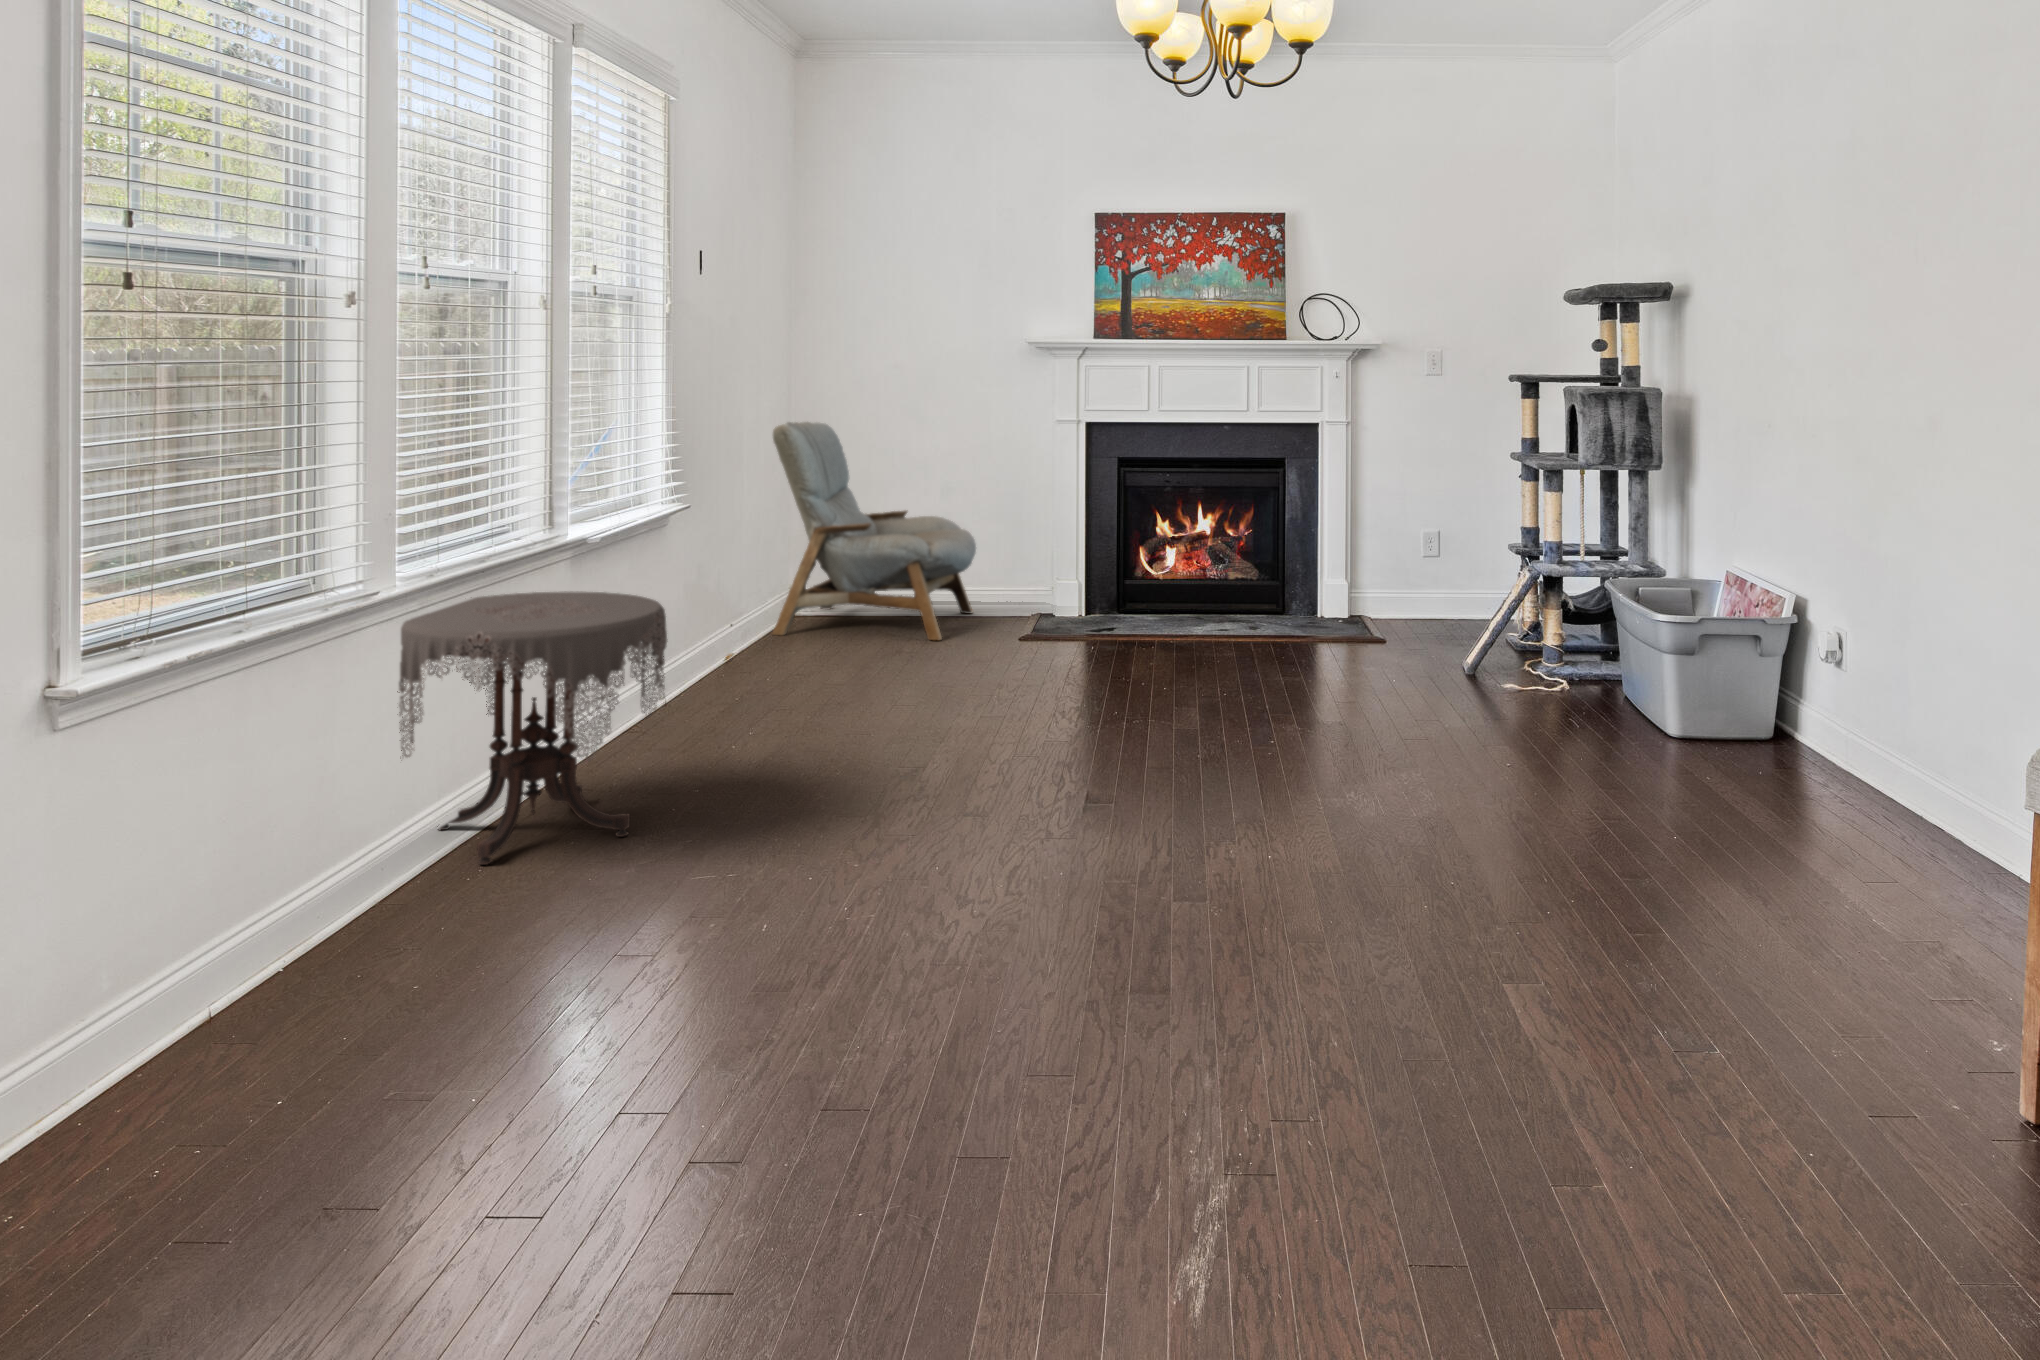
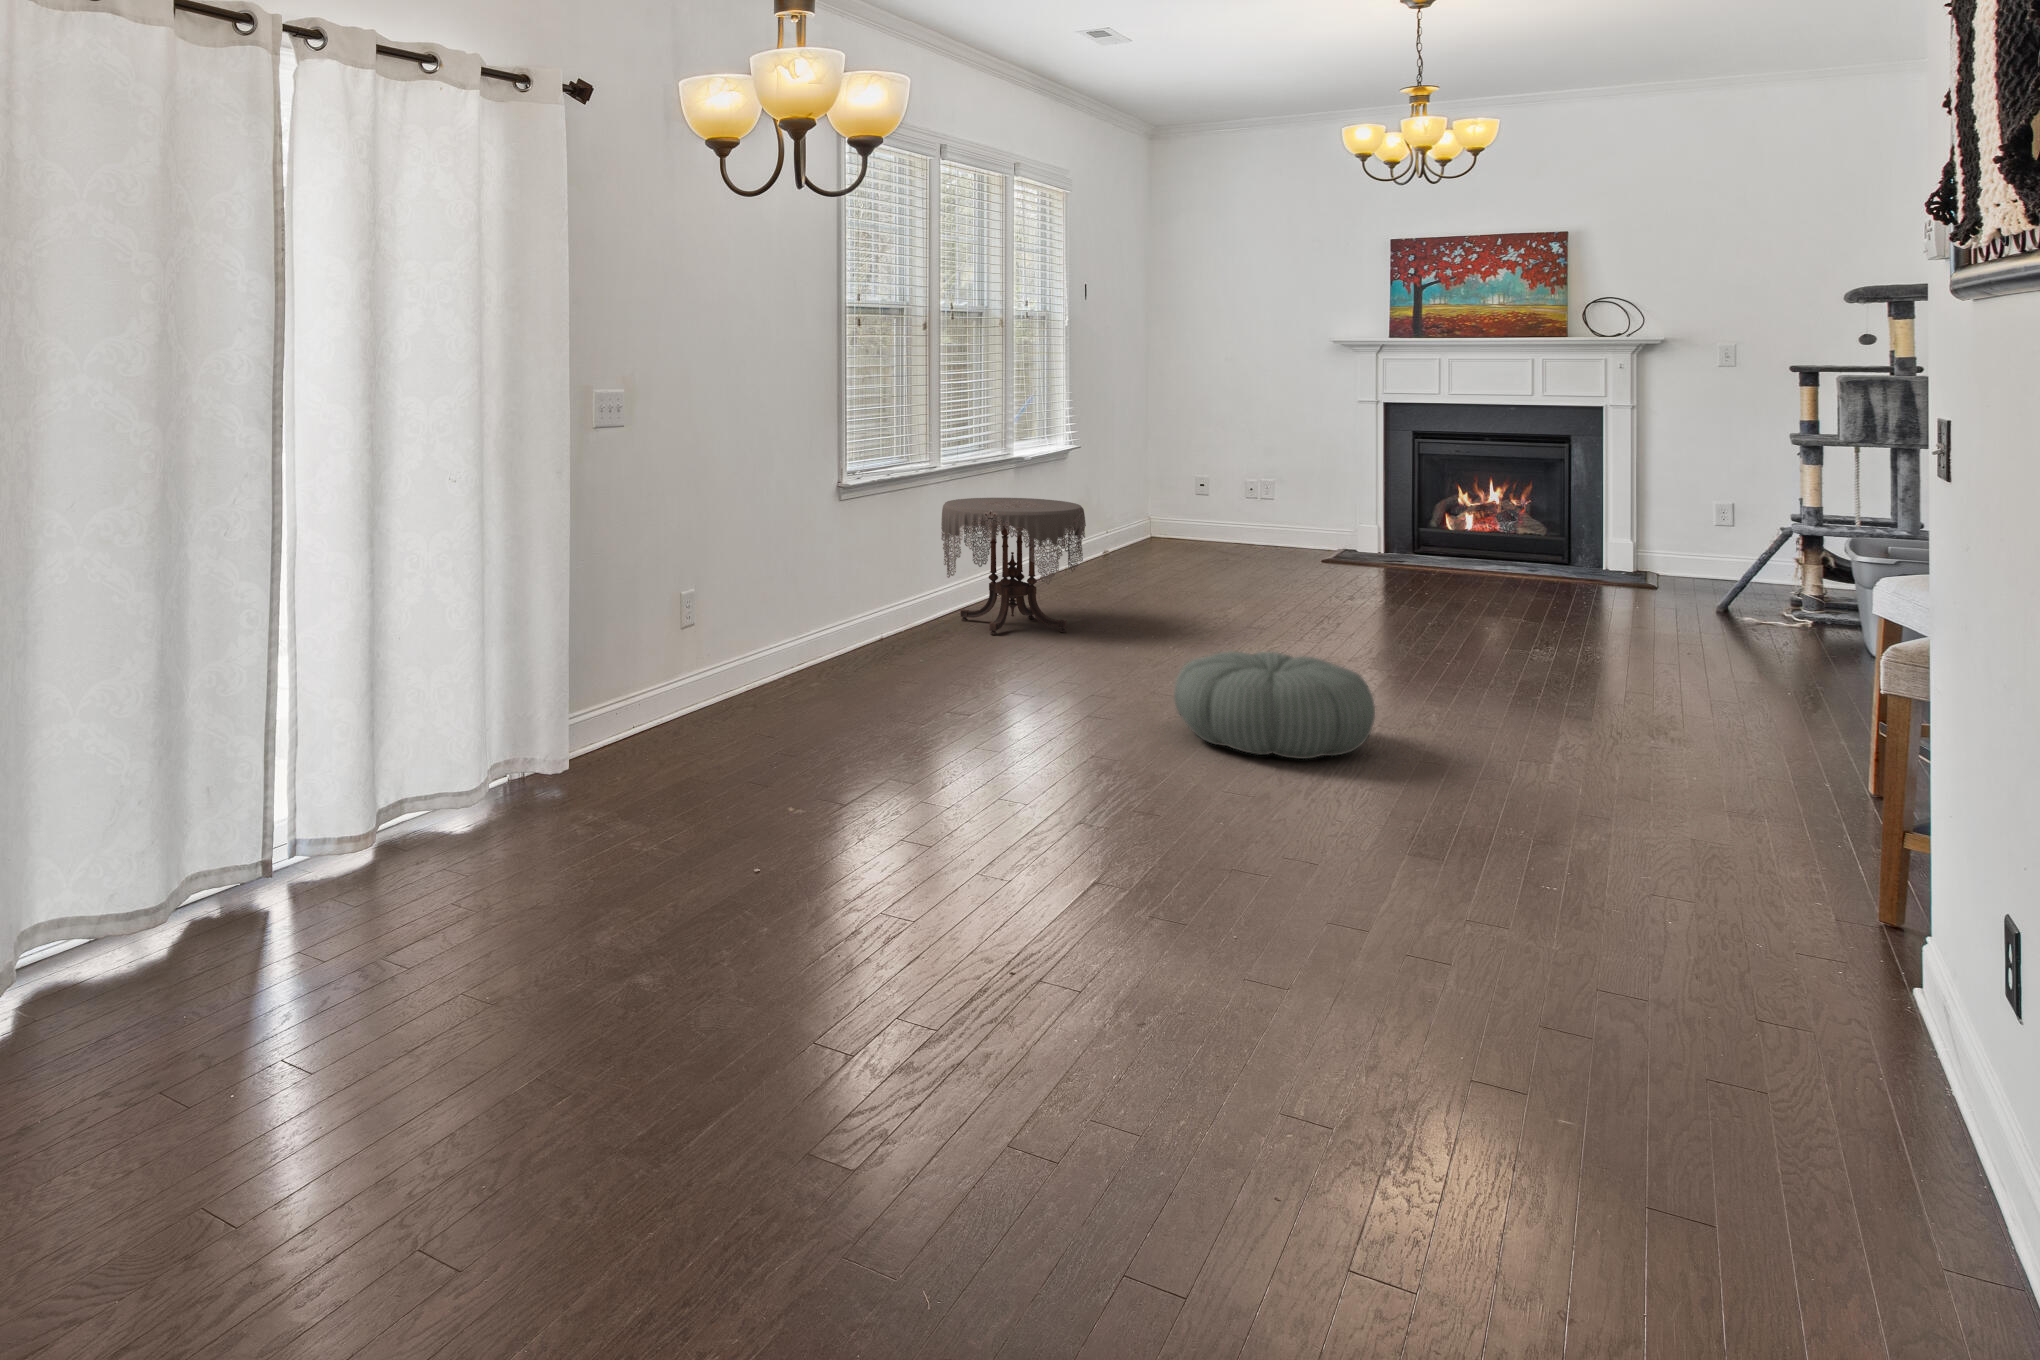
armchair: present [773,422,976,640] -> none [1129,404,1289,563]
pouf: none [784,931,1174,1227] -> present [1174,651,1375,759]

